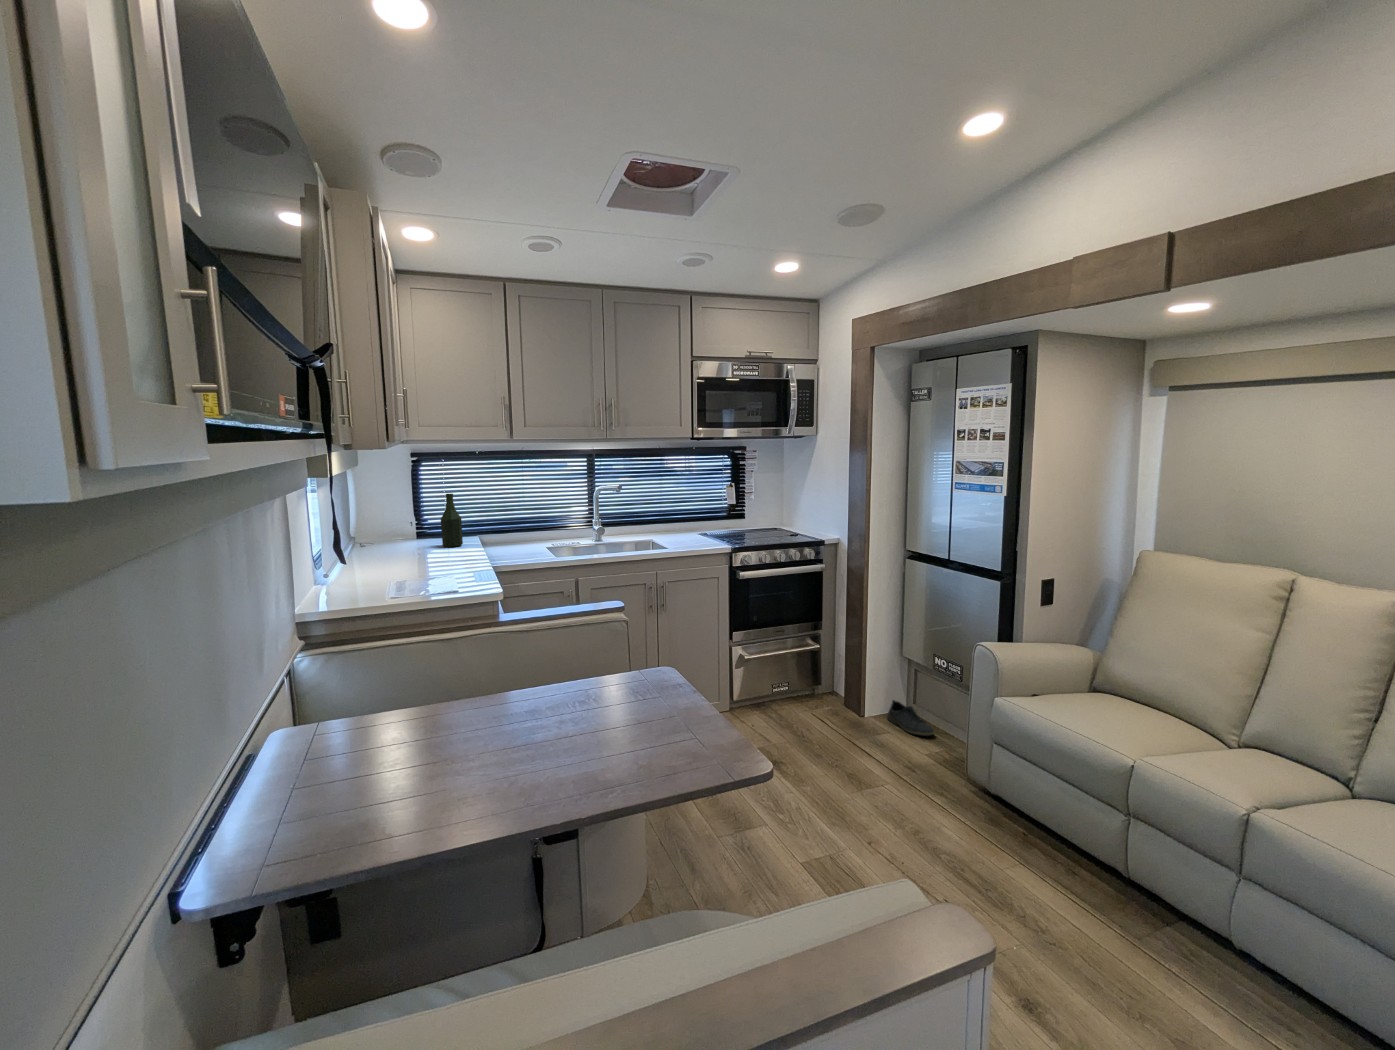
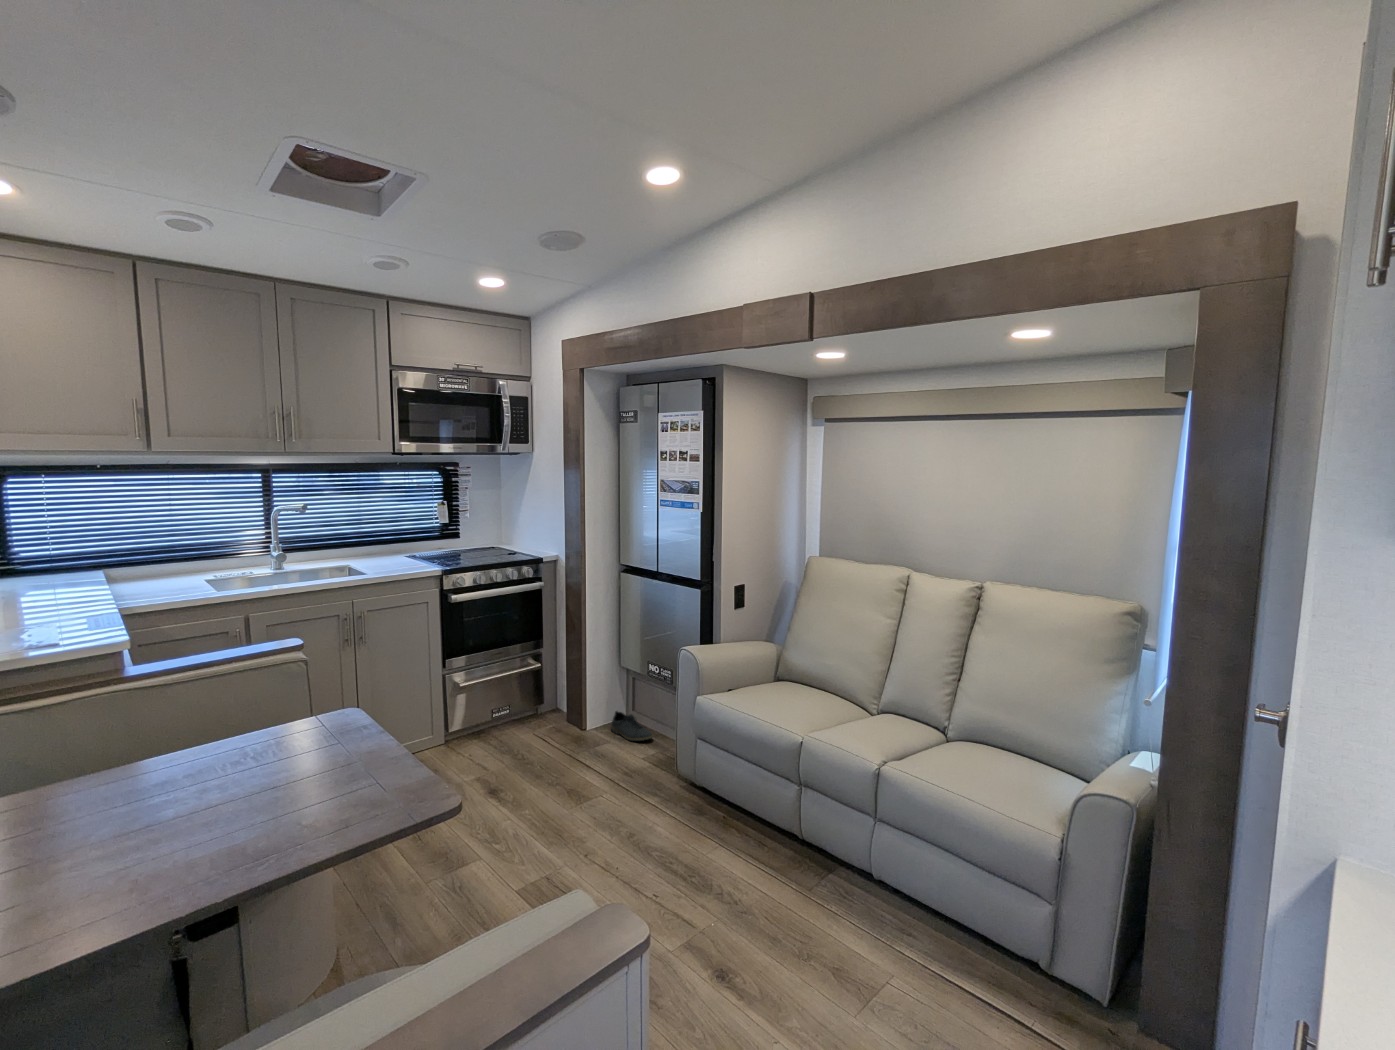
bottle: present [441,494,463,547] -> none [33,519,71,588]

